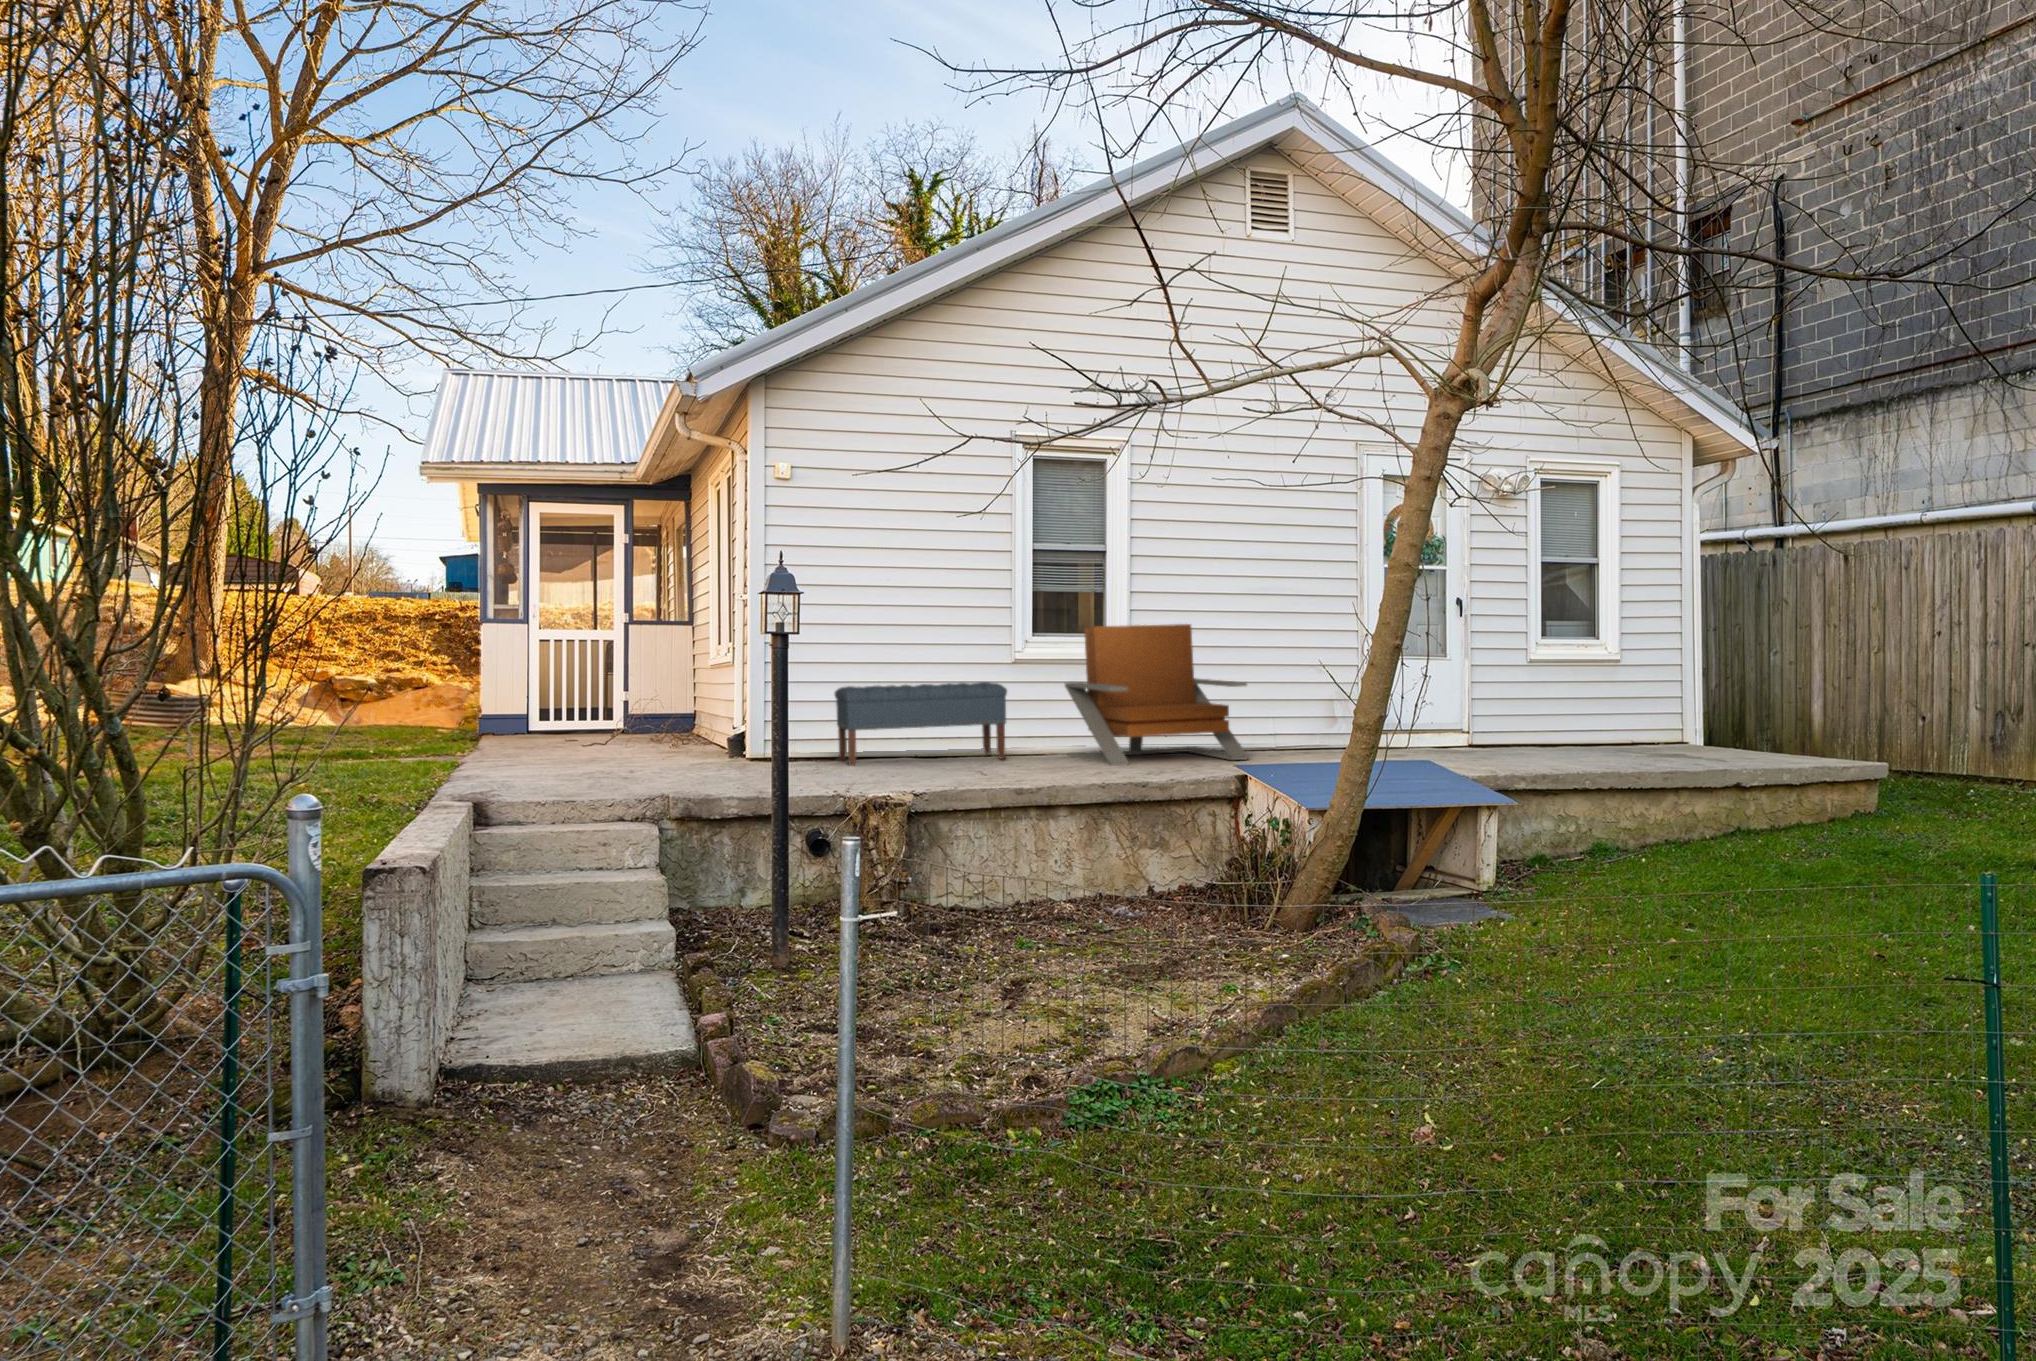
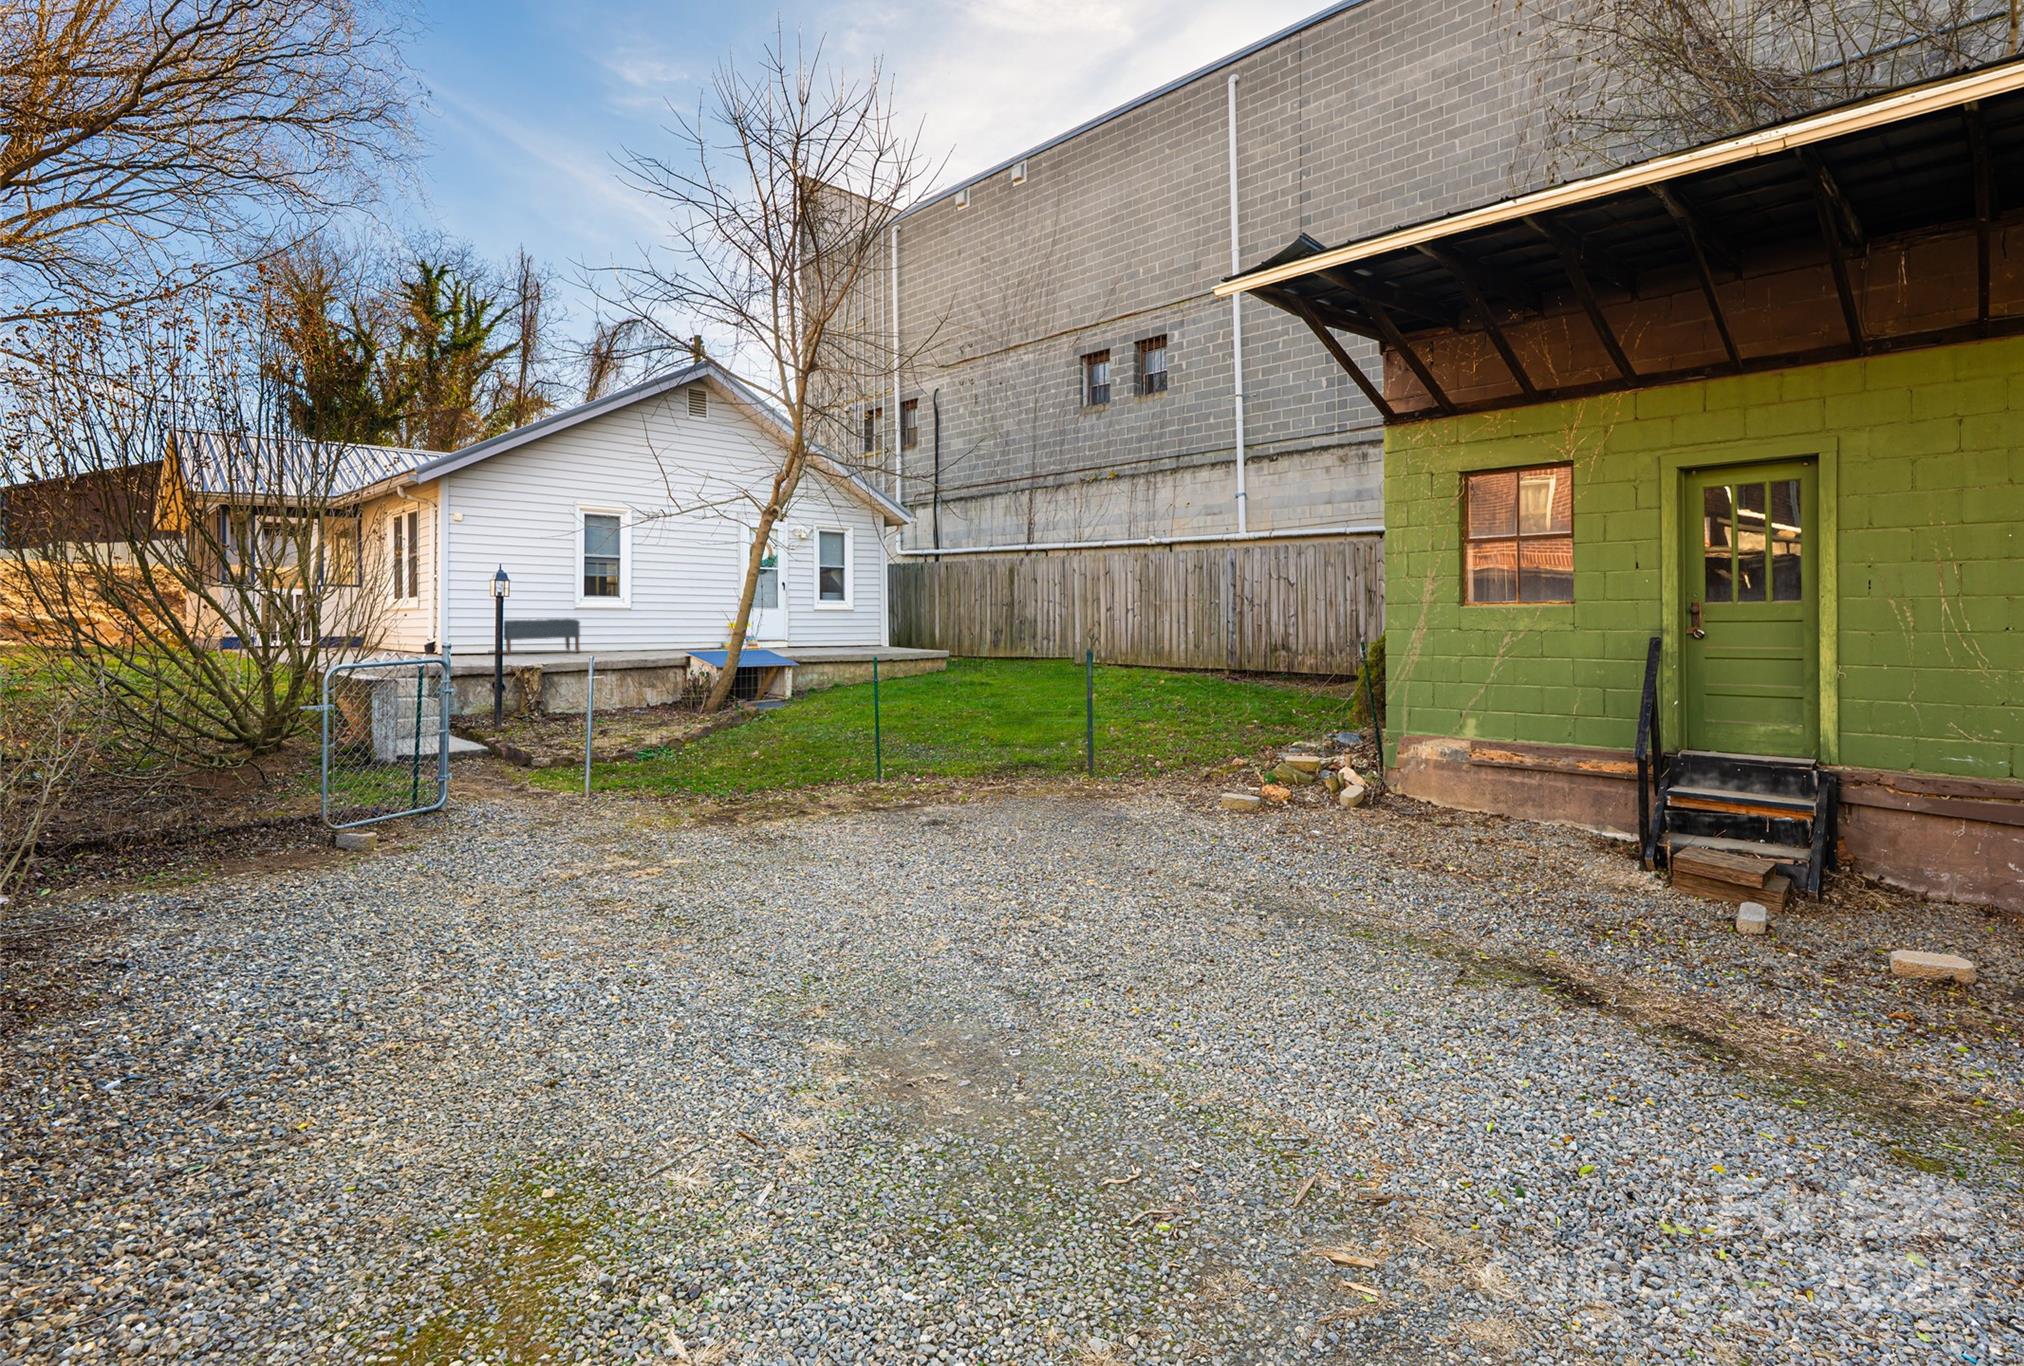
lounge chair: present [1065,624,1248,766] -> none [604,593,690,655]

